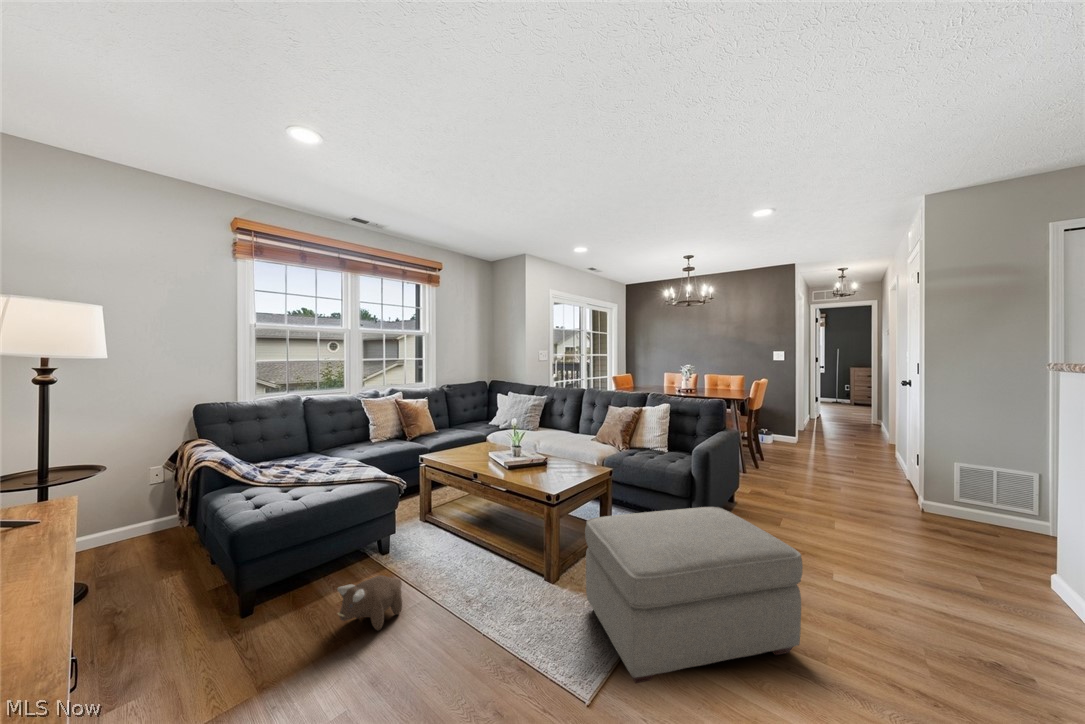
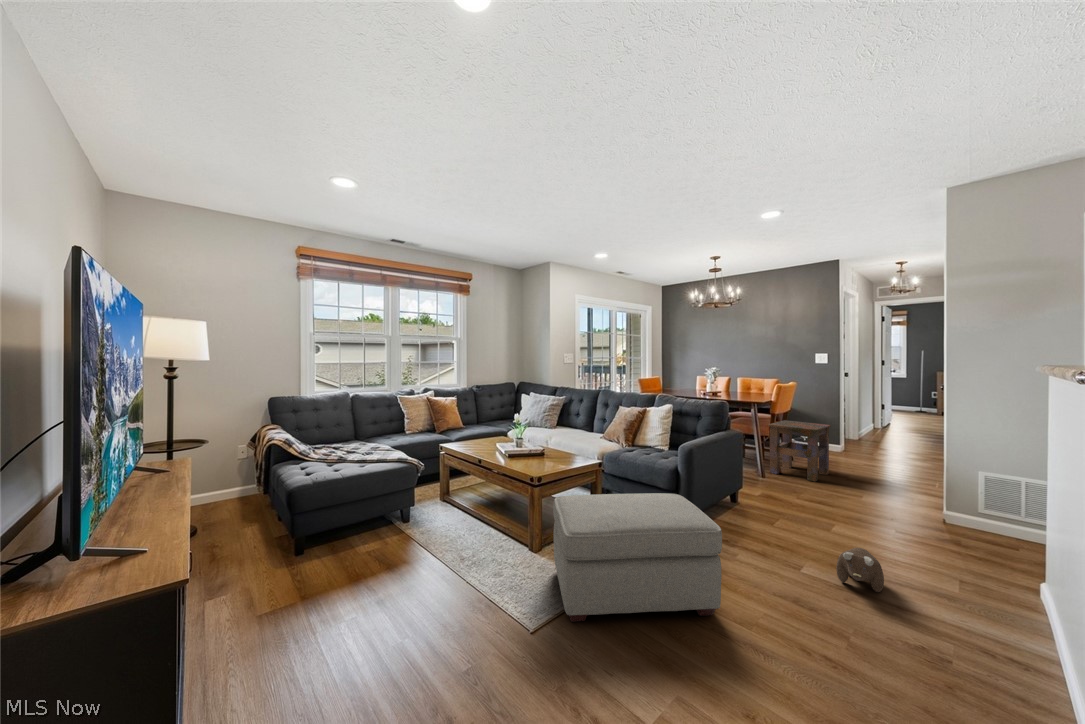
side table: none [748,416,804,476] -> present [768,420,831,482]
plush toy: present [337,575,402,630] -> present [836,548,884,592]

